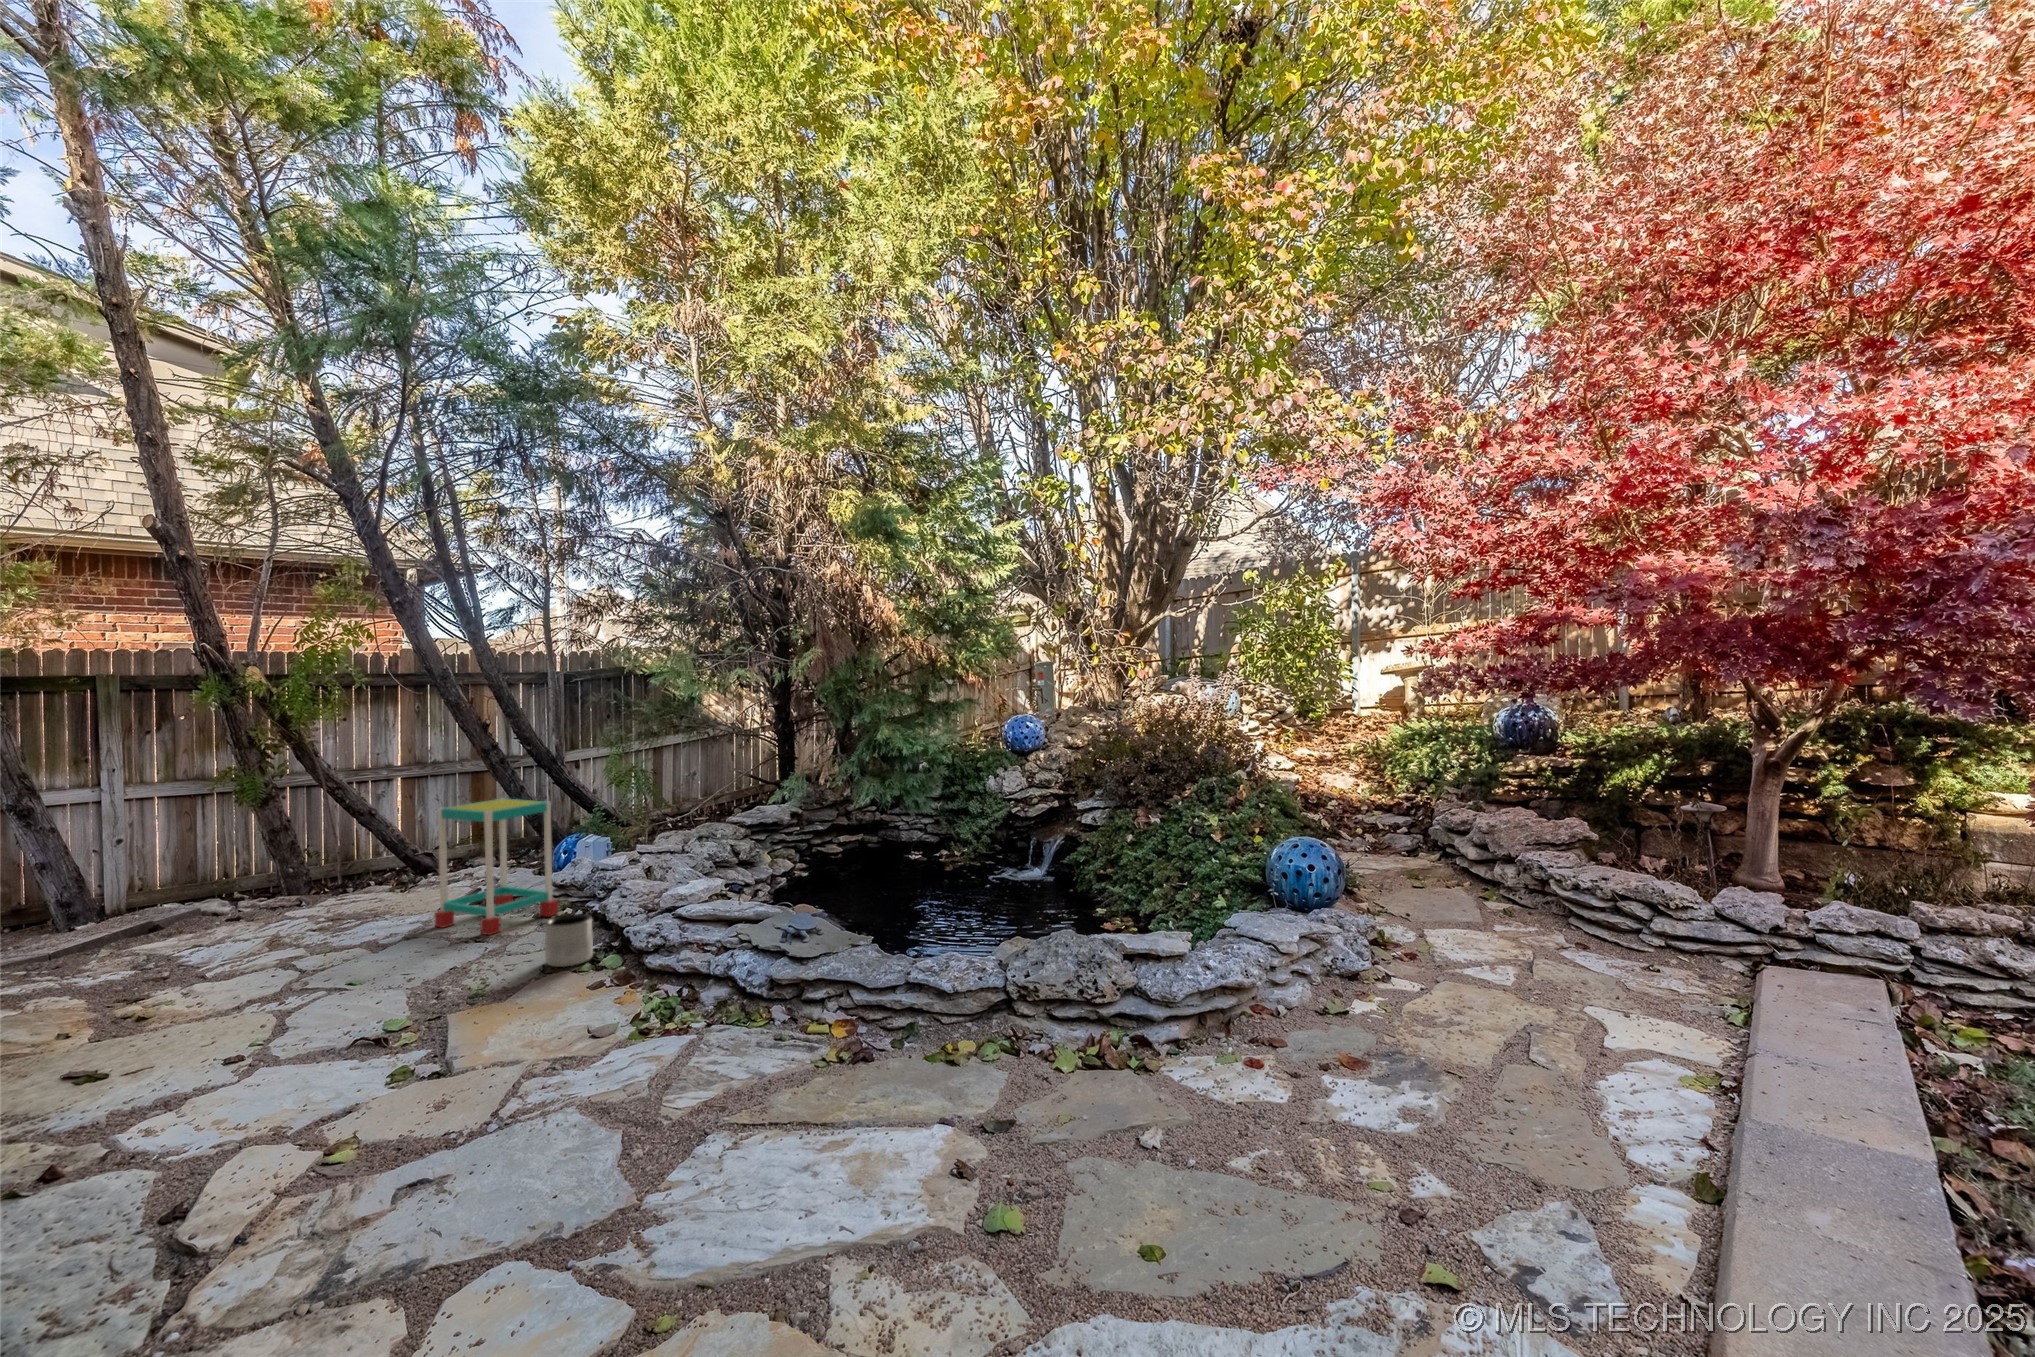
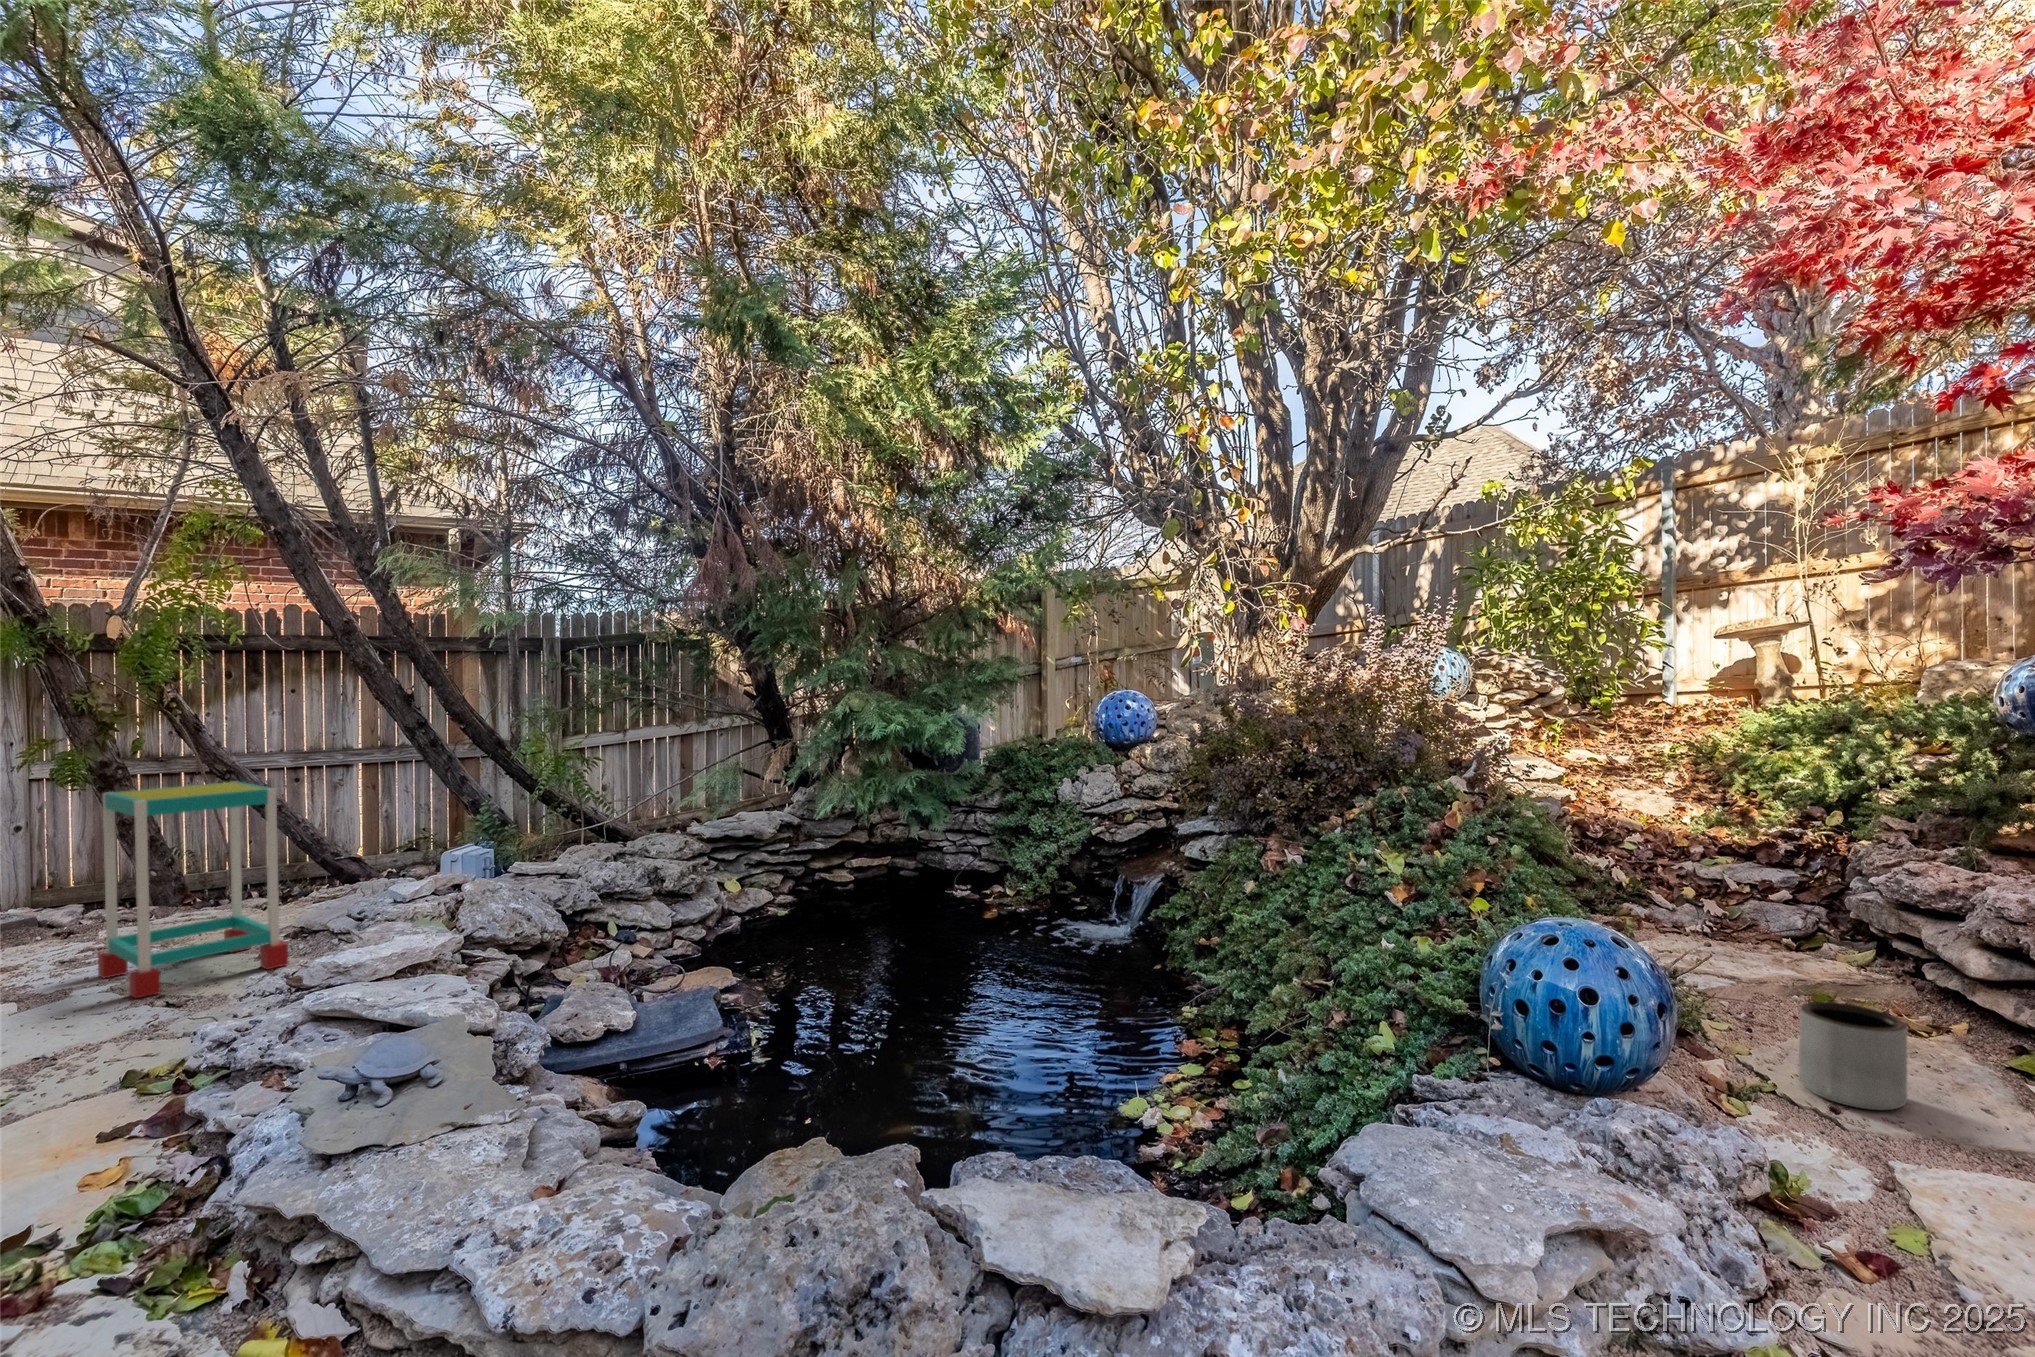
planter: present [545,914,593,967] -> present [1798,1001,1907,1110]

